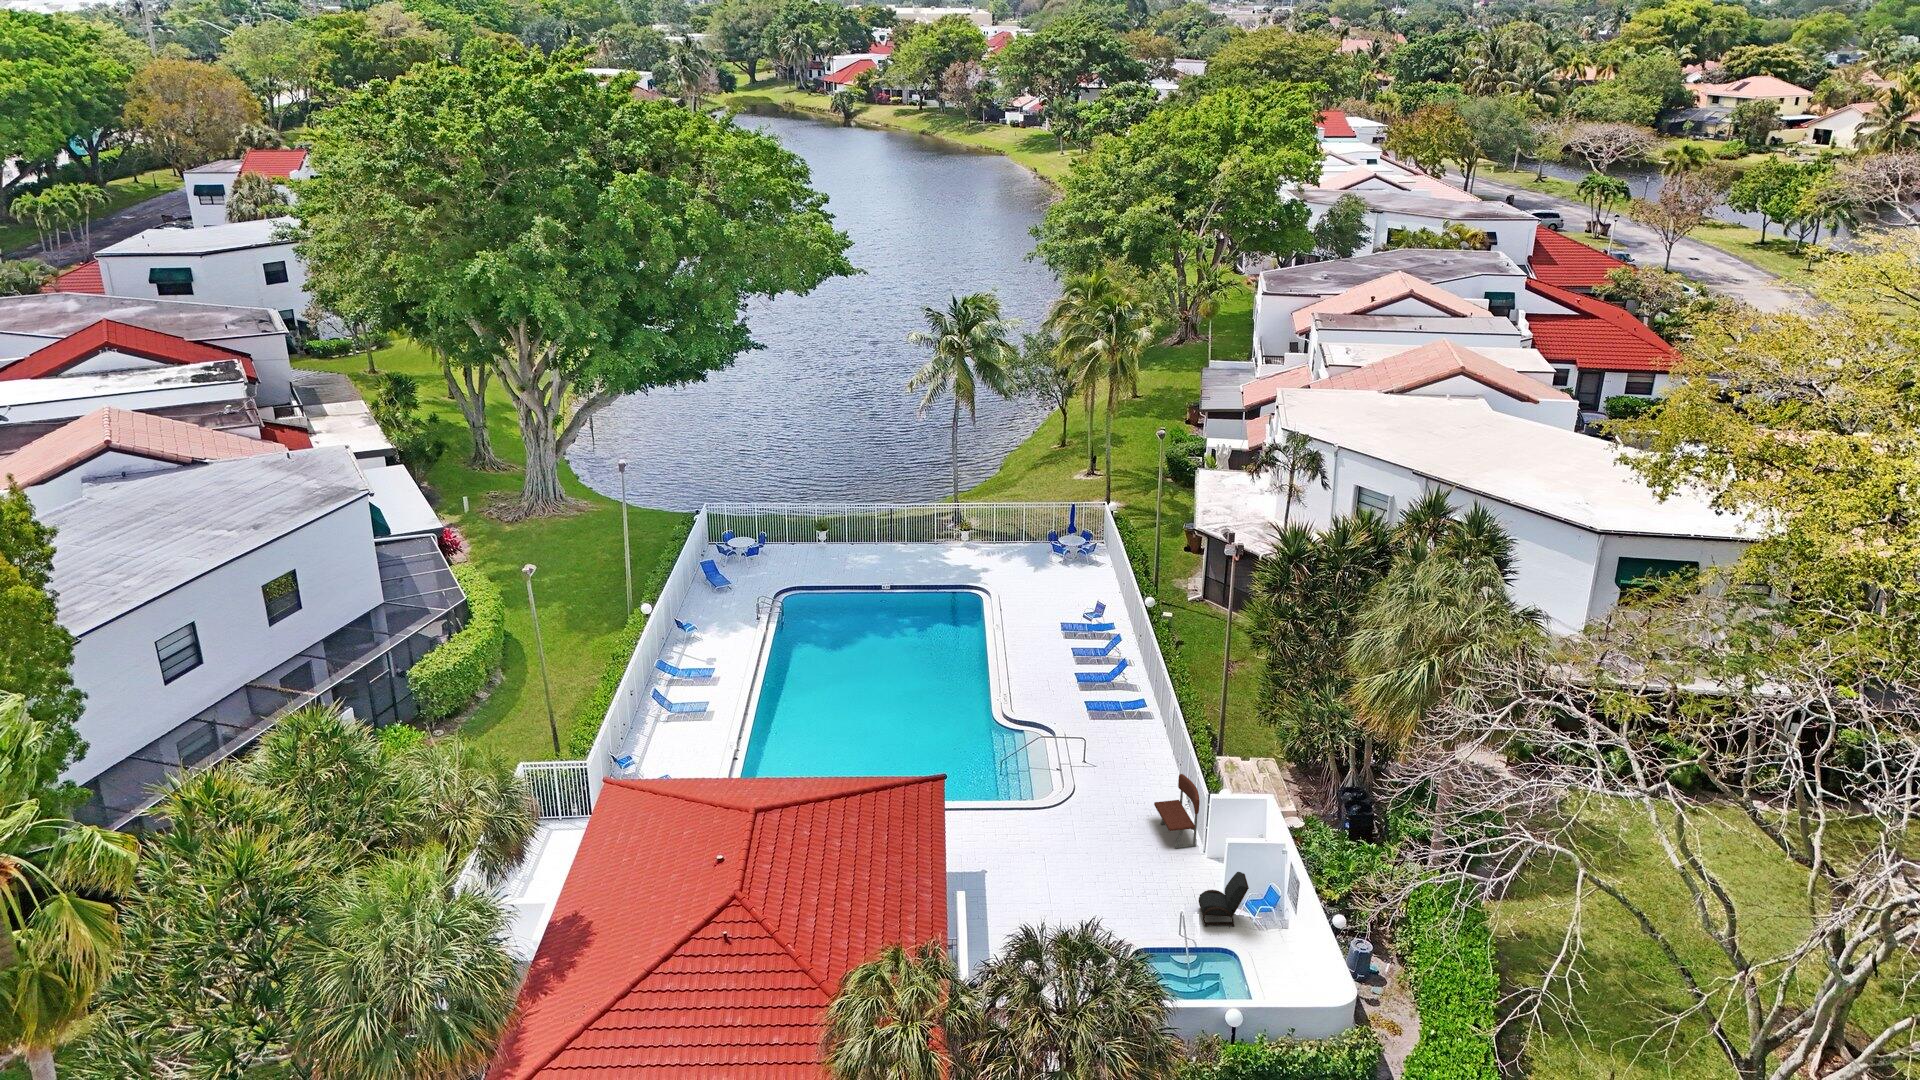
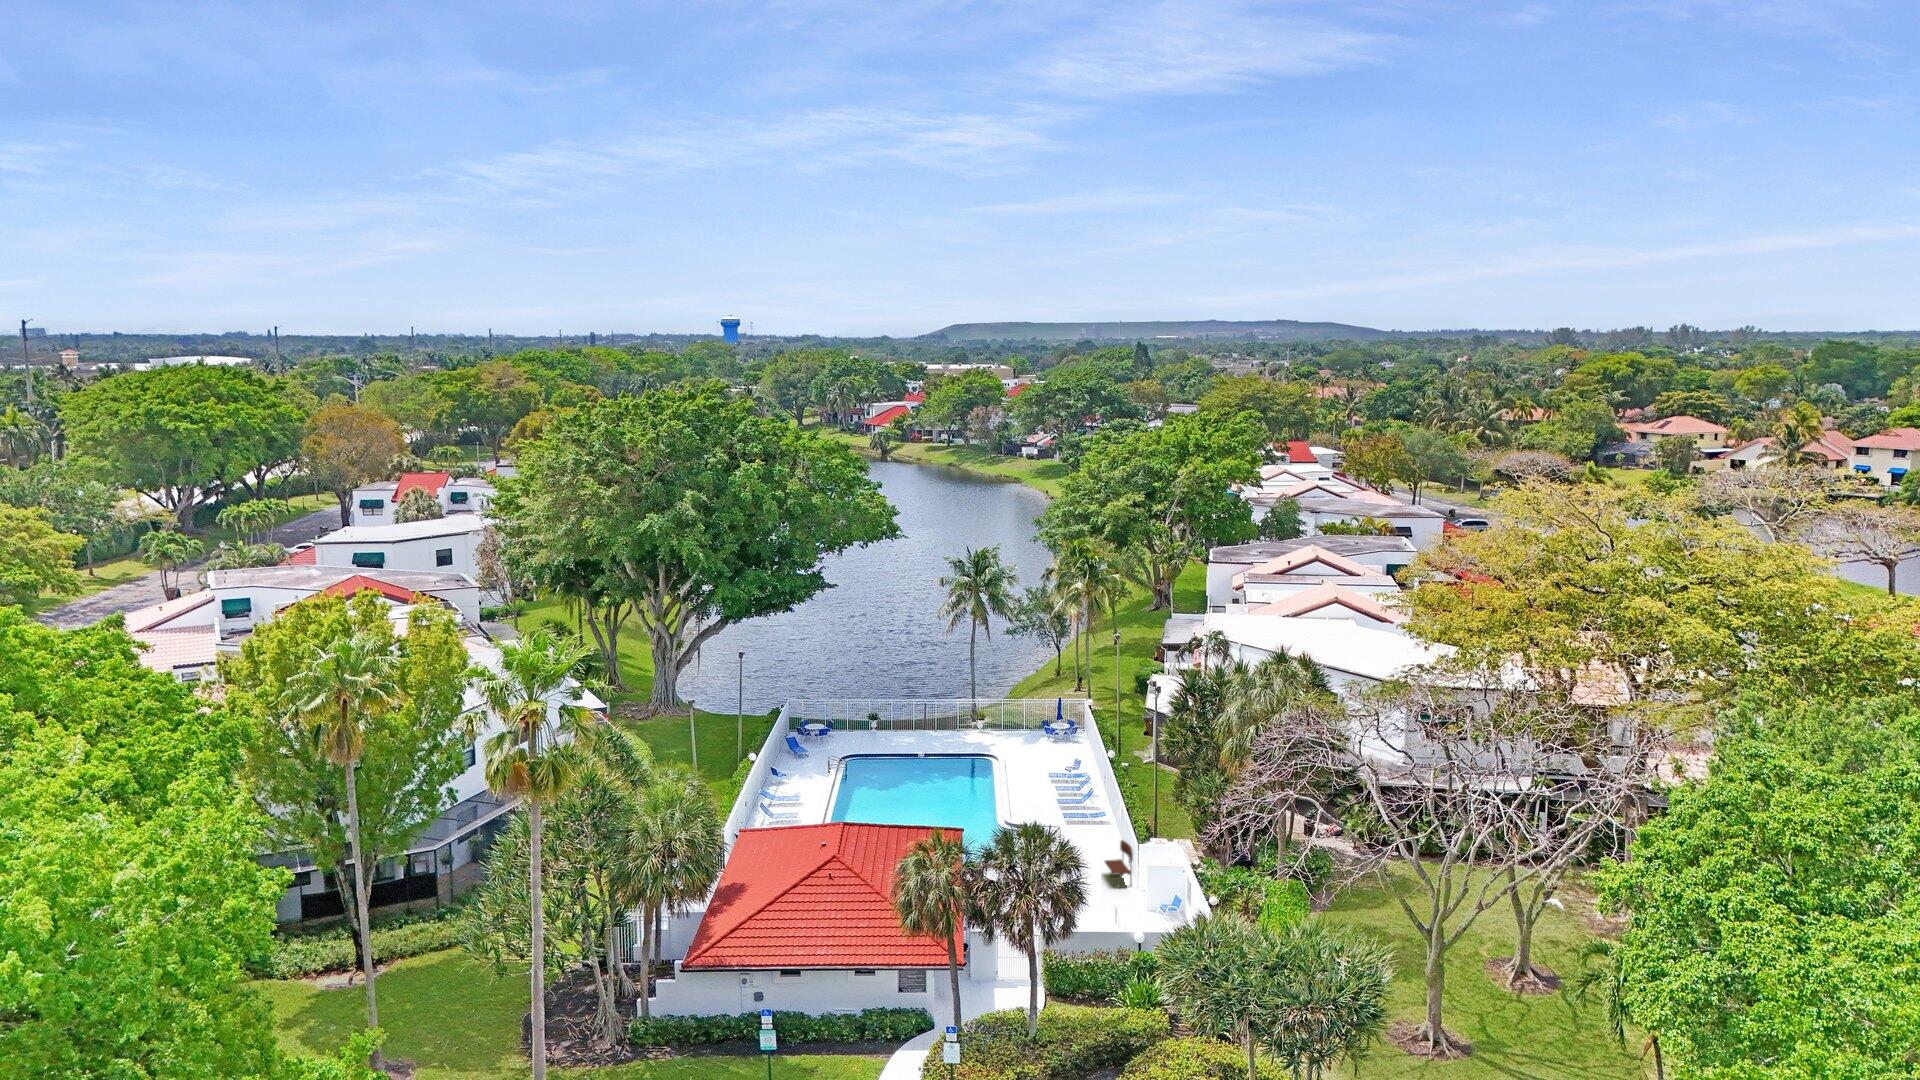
lounge chair: present [1199,872,1249,927] -> none [1130,888,1161,924]

